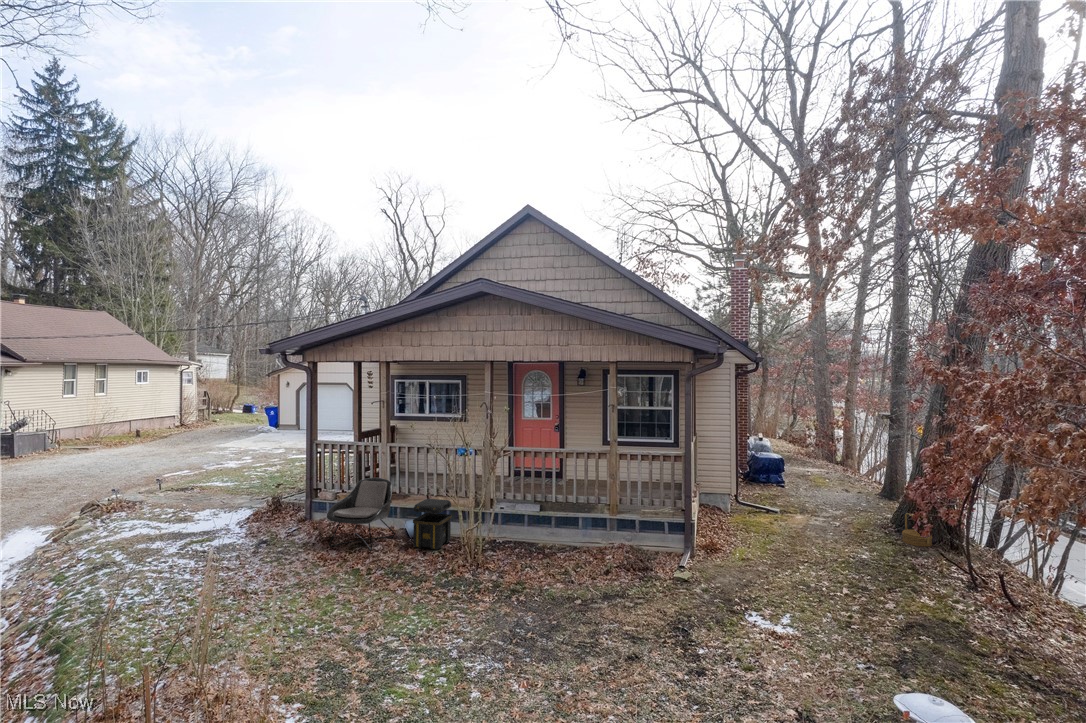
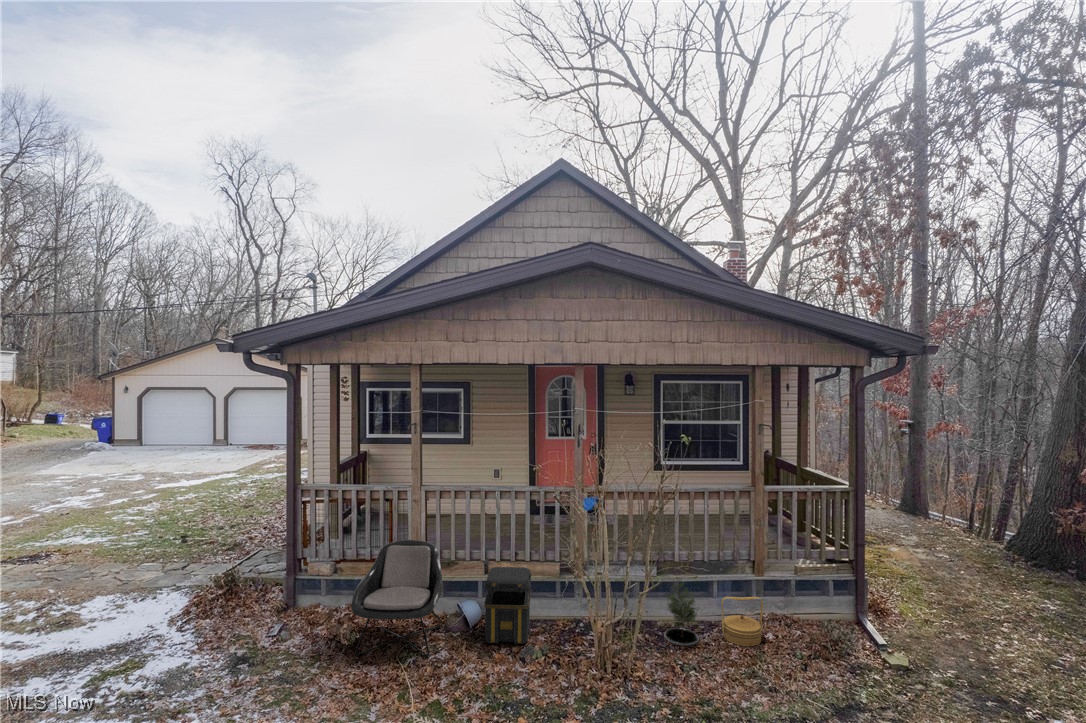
potted tree: none [535,511,563,560] -> present [664,583,699,646]
woven basket: present [902,513,933,547] -> present [721,597,763,646]

